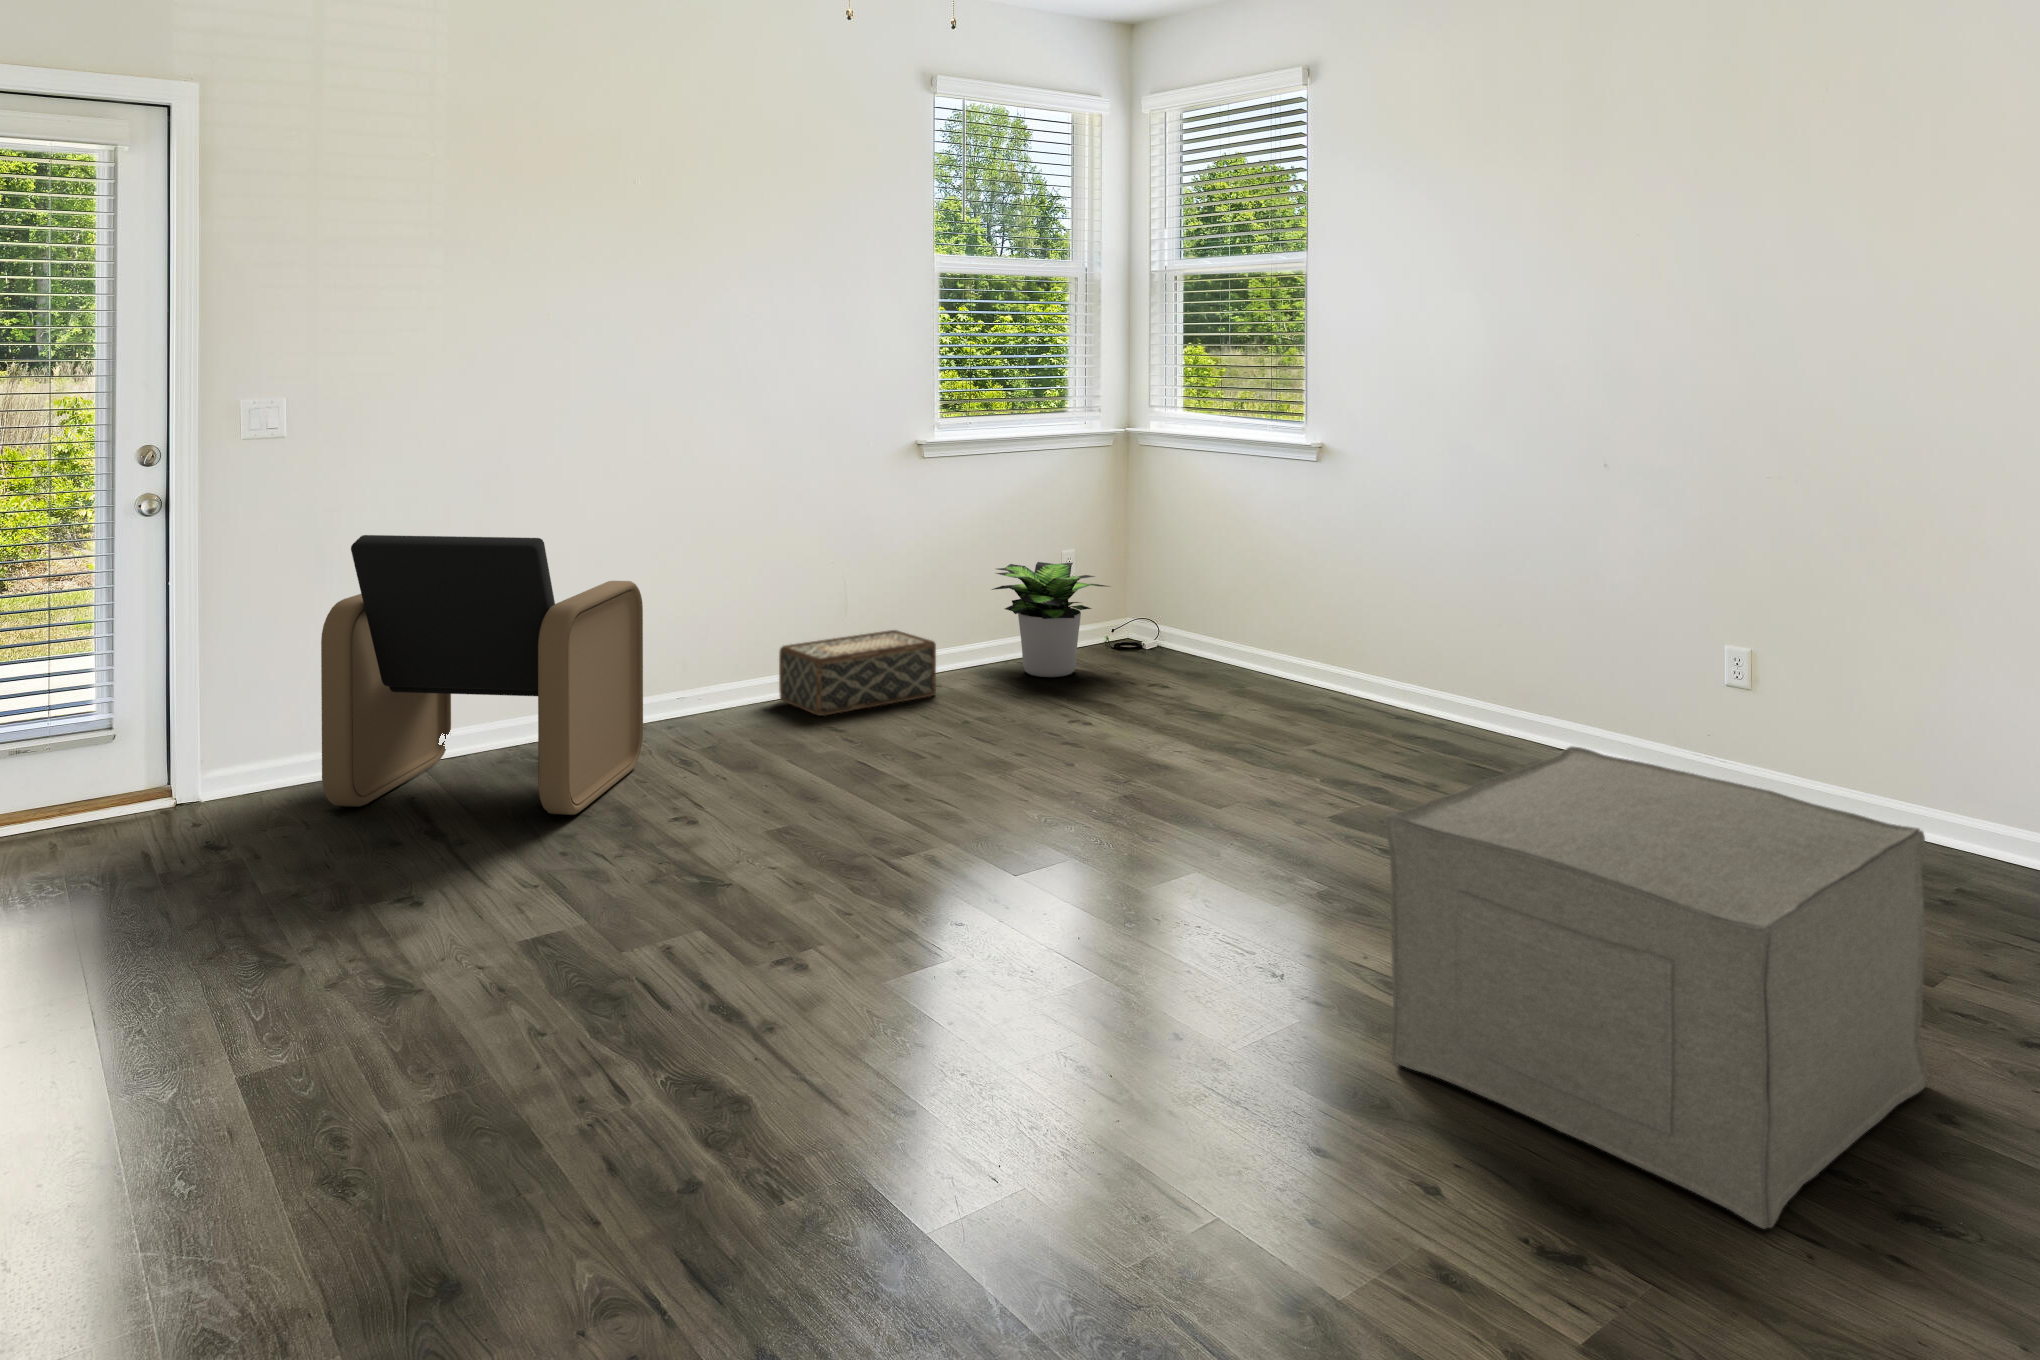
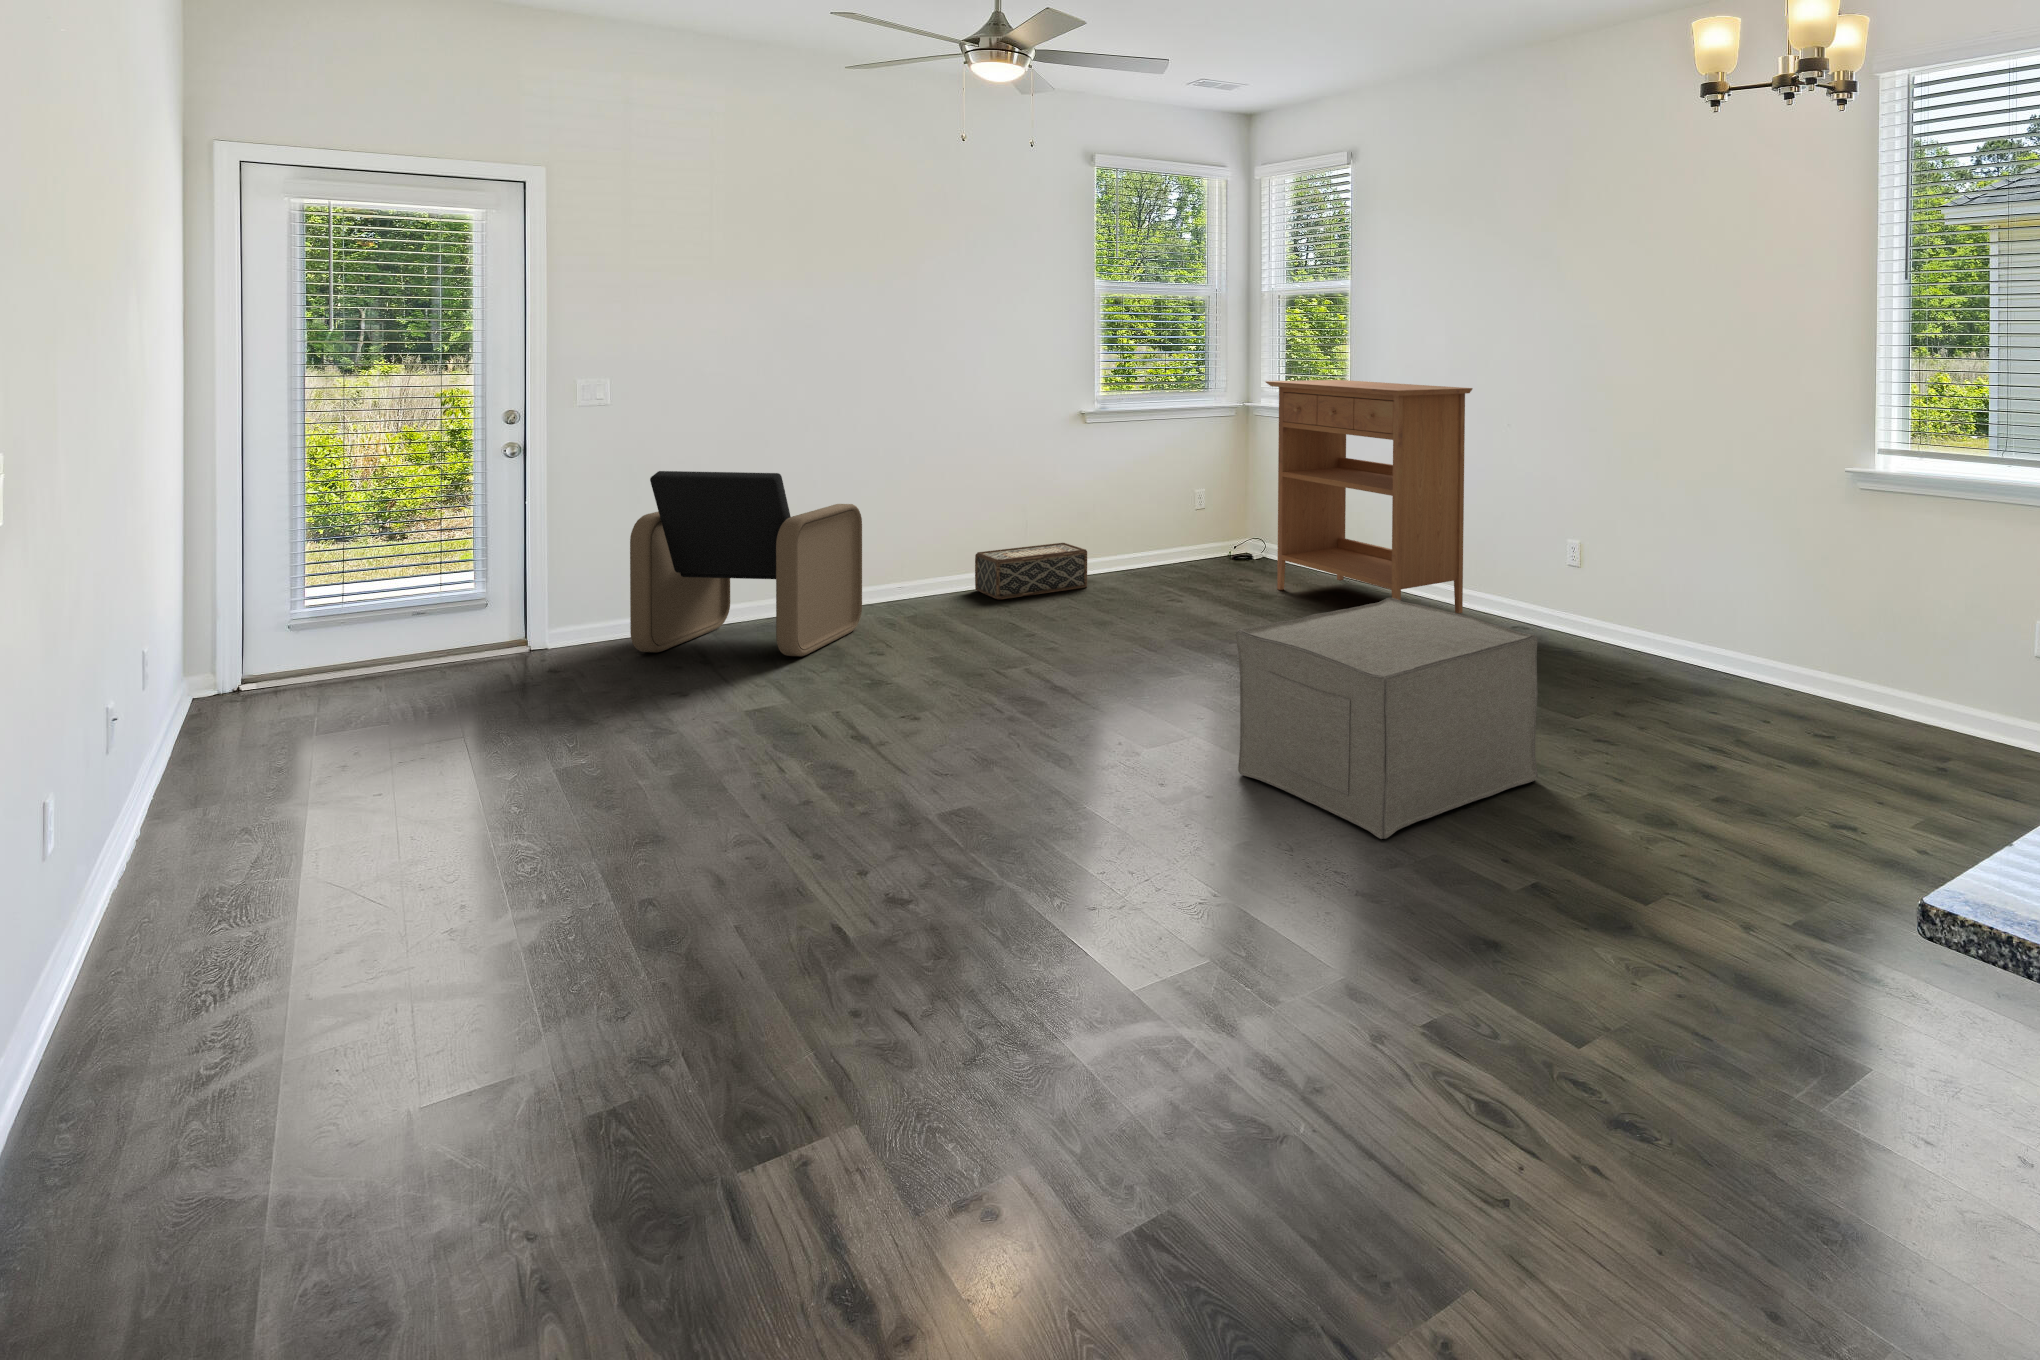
console table: none [1193,394,1533,762] -> present [1266,380,1473,613]
potted plant: present [992,562,1108,677] -> none [1135,496,1221,576]

